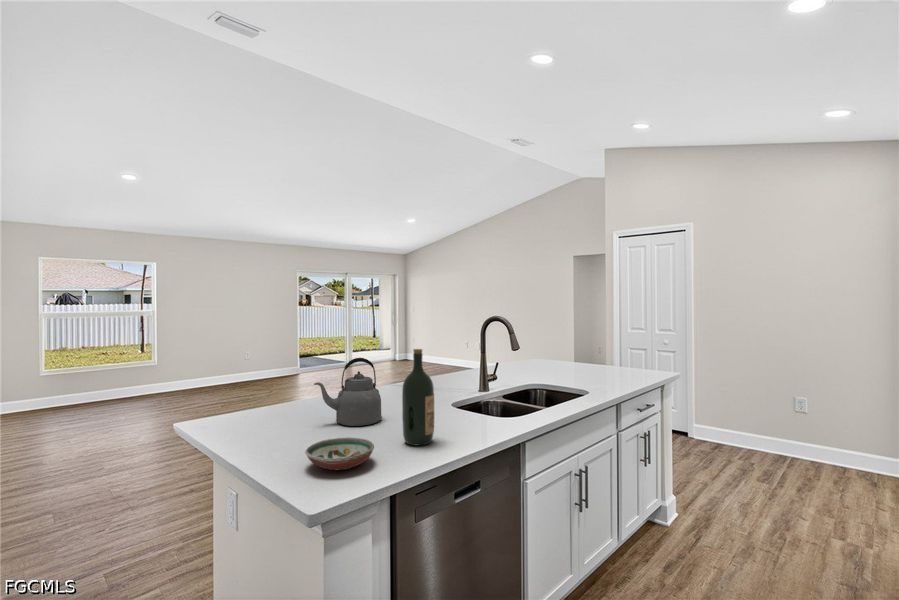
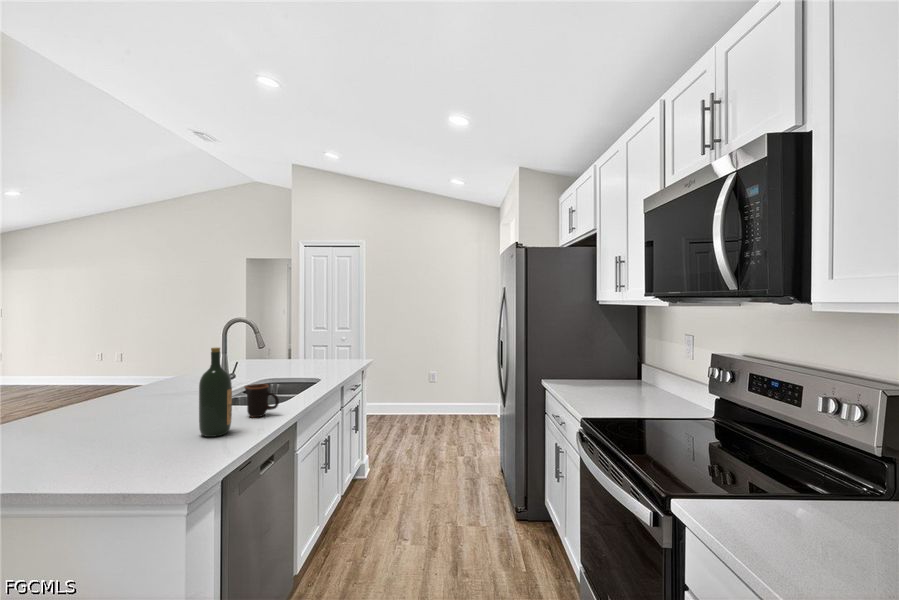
kettle: present [314,358,382,426] -> none [64,363,147,437]
mug: none [464,392,497,431] -> present [245,384,279,417]
decorative bowl: present [305,438,374,470] -> none [118,437,195,469]

